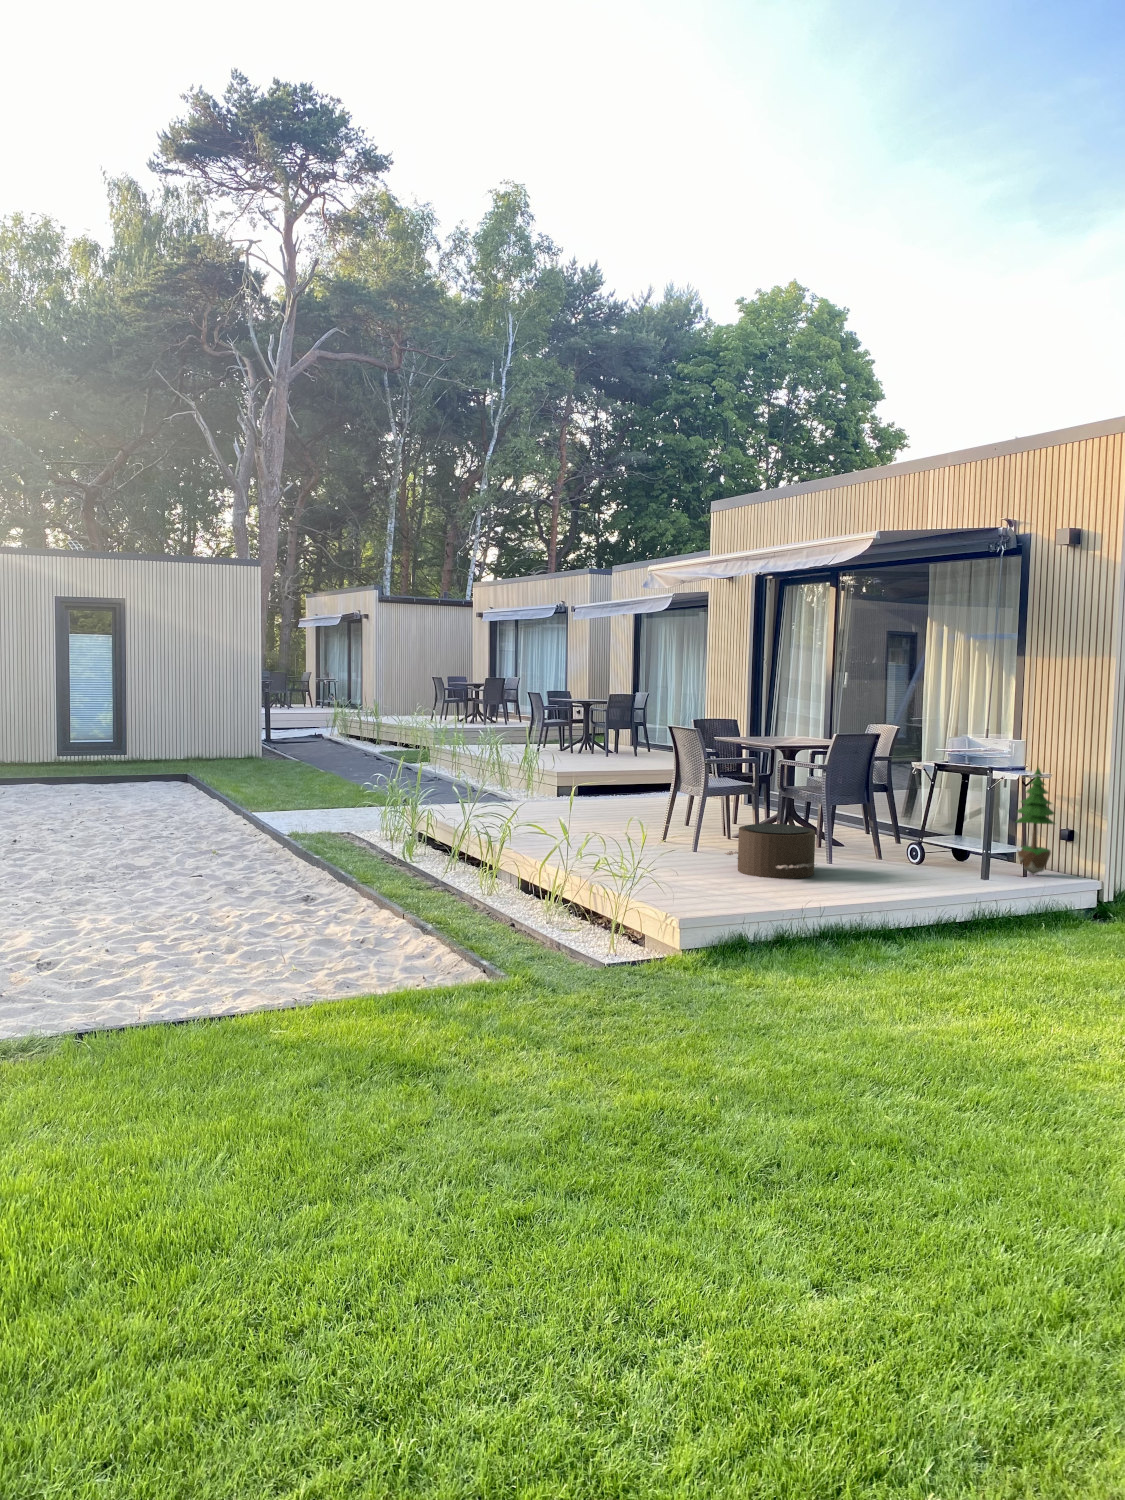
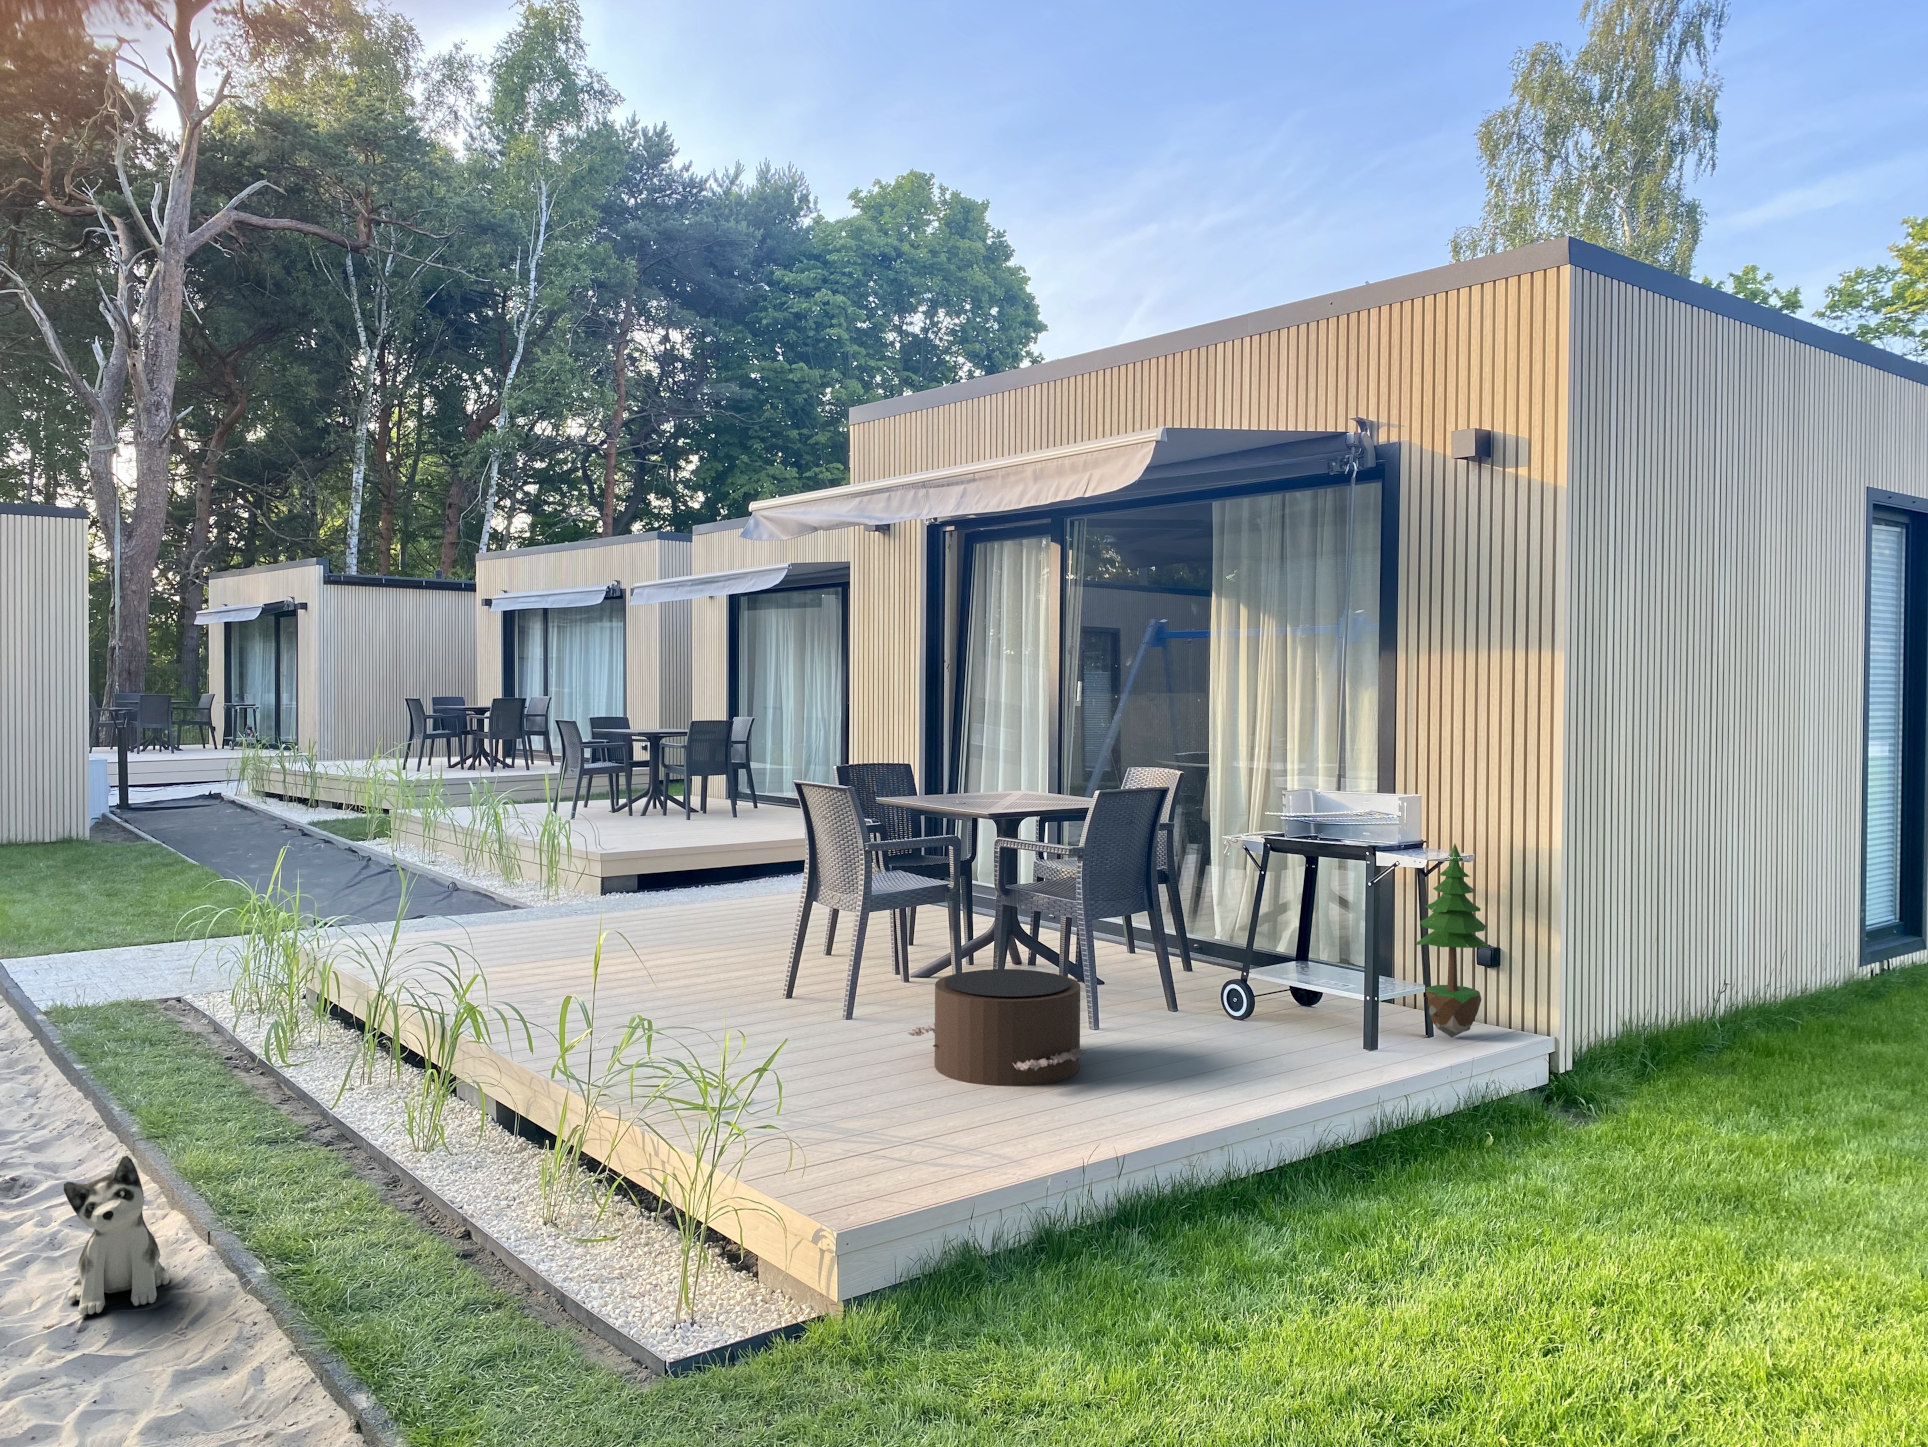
plush toy: none [357,870,395,934] -> present [64,1156,170,1316]

